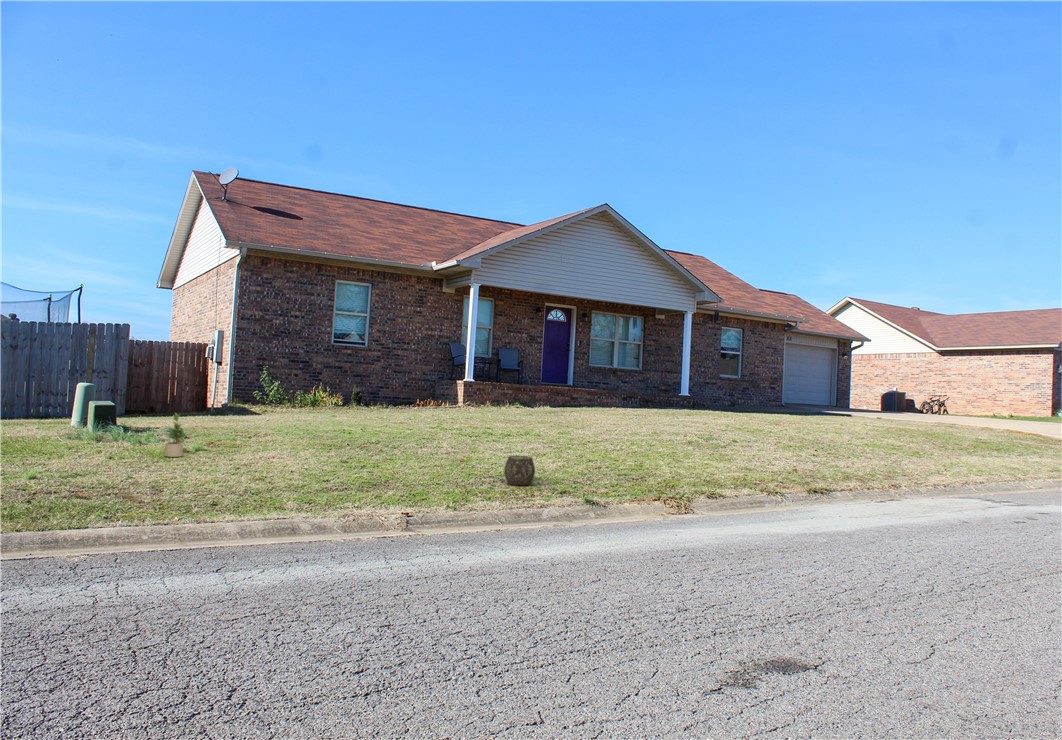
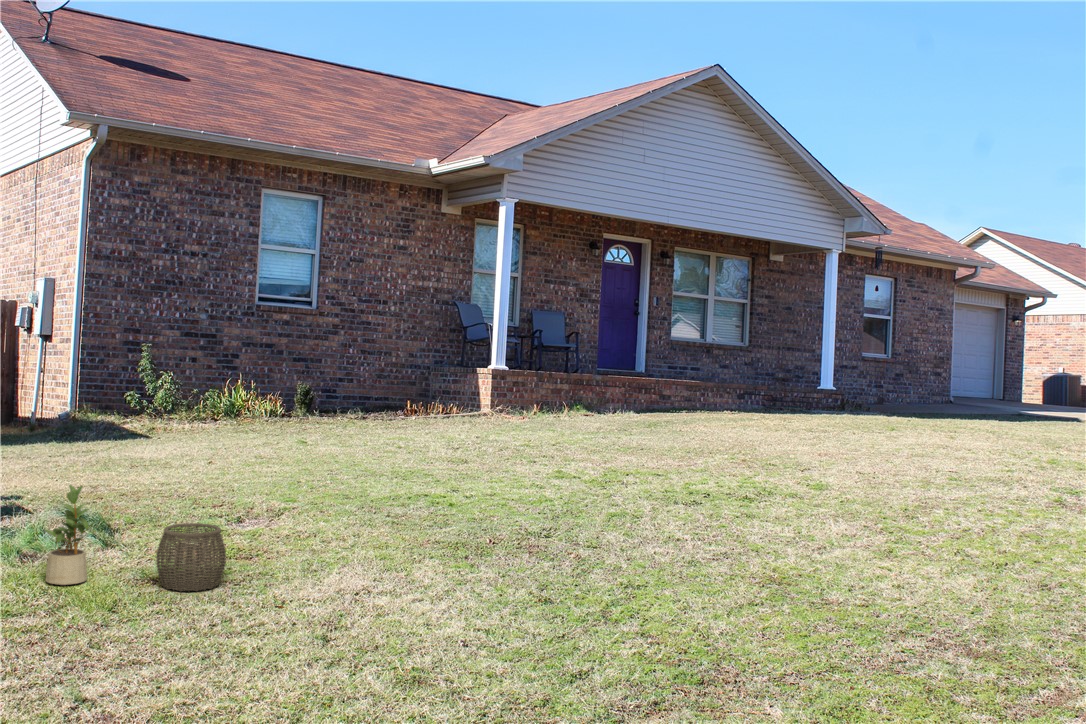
woven basket: present [504,456,535,485] -> present [156,523,226,591]

